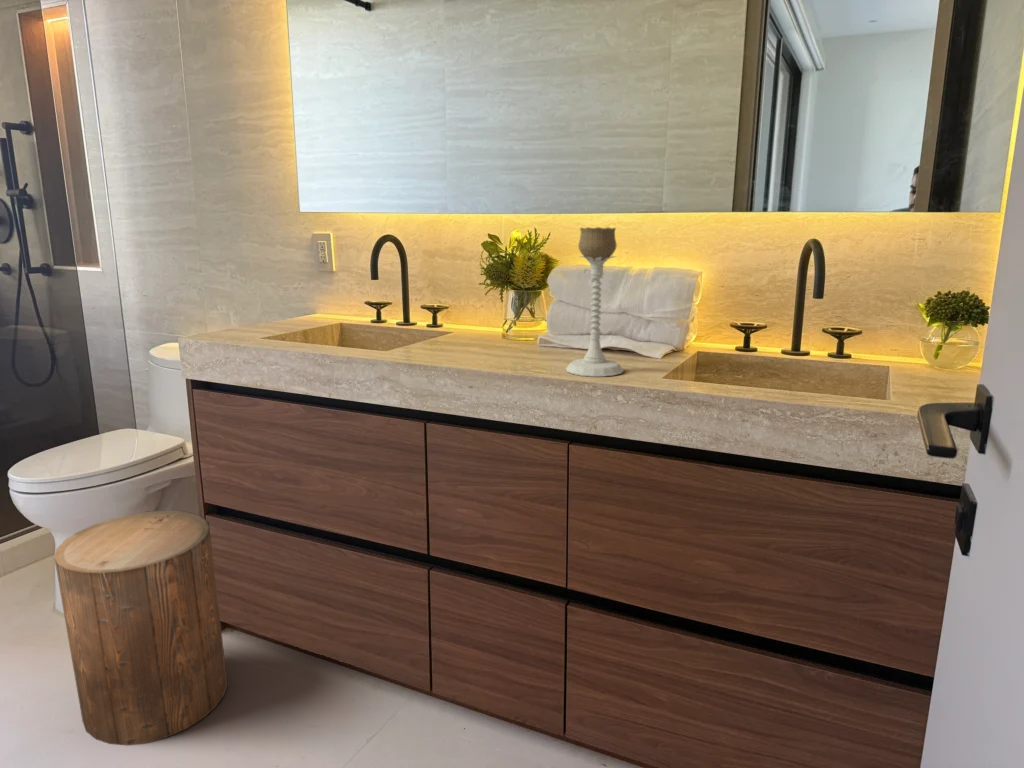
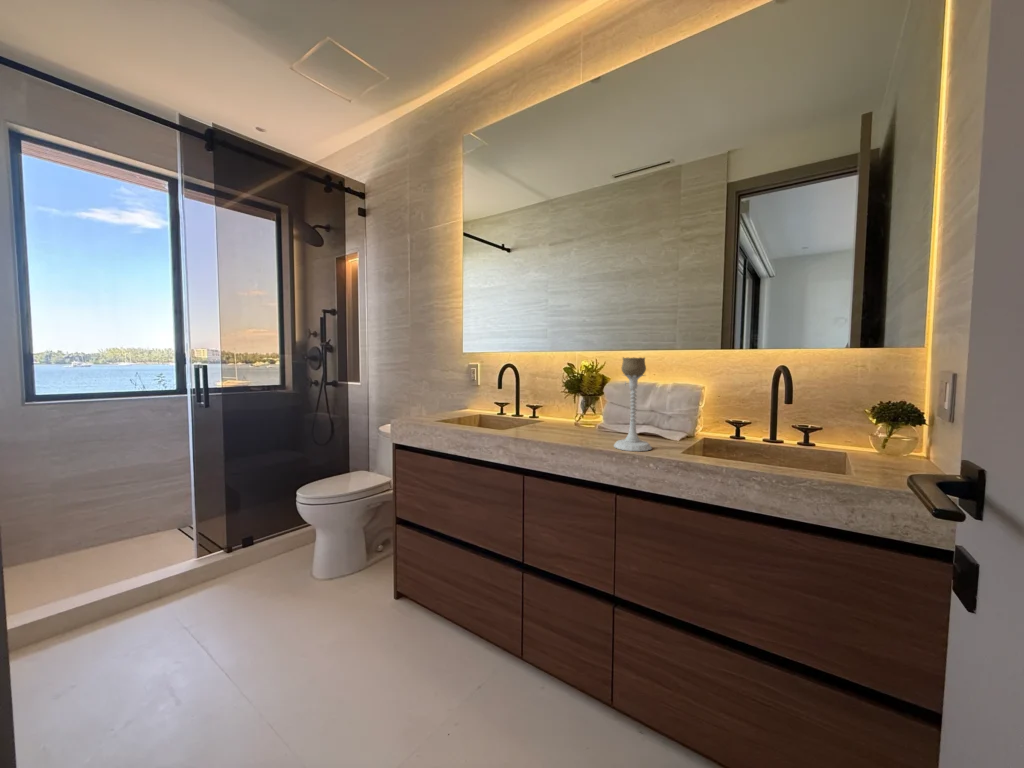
stool: present [54,510,227,745] -> none [311,520,400,669]

